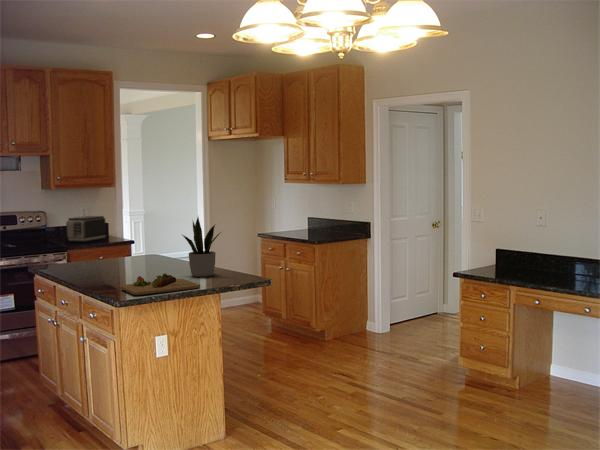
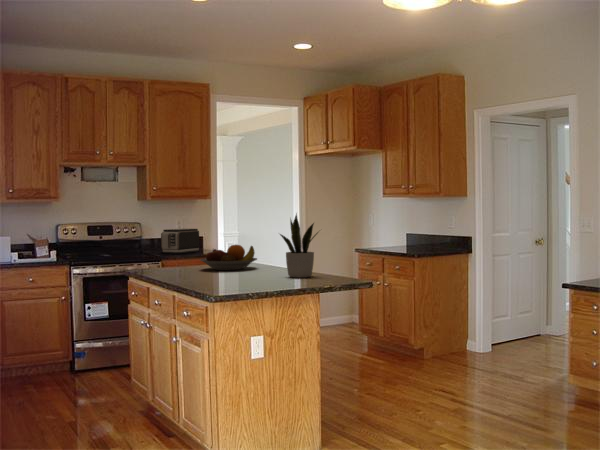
fruit bowl: none [105,242,162,267] -> present [200,245,257,270]
cutting board: present [120,273,200,295] -> none [216,270,299,290]

